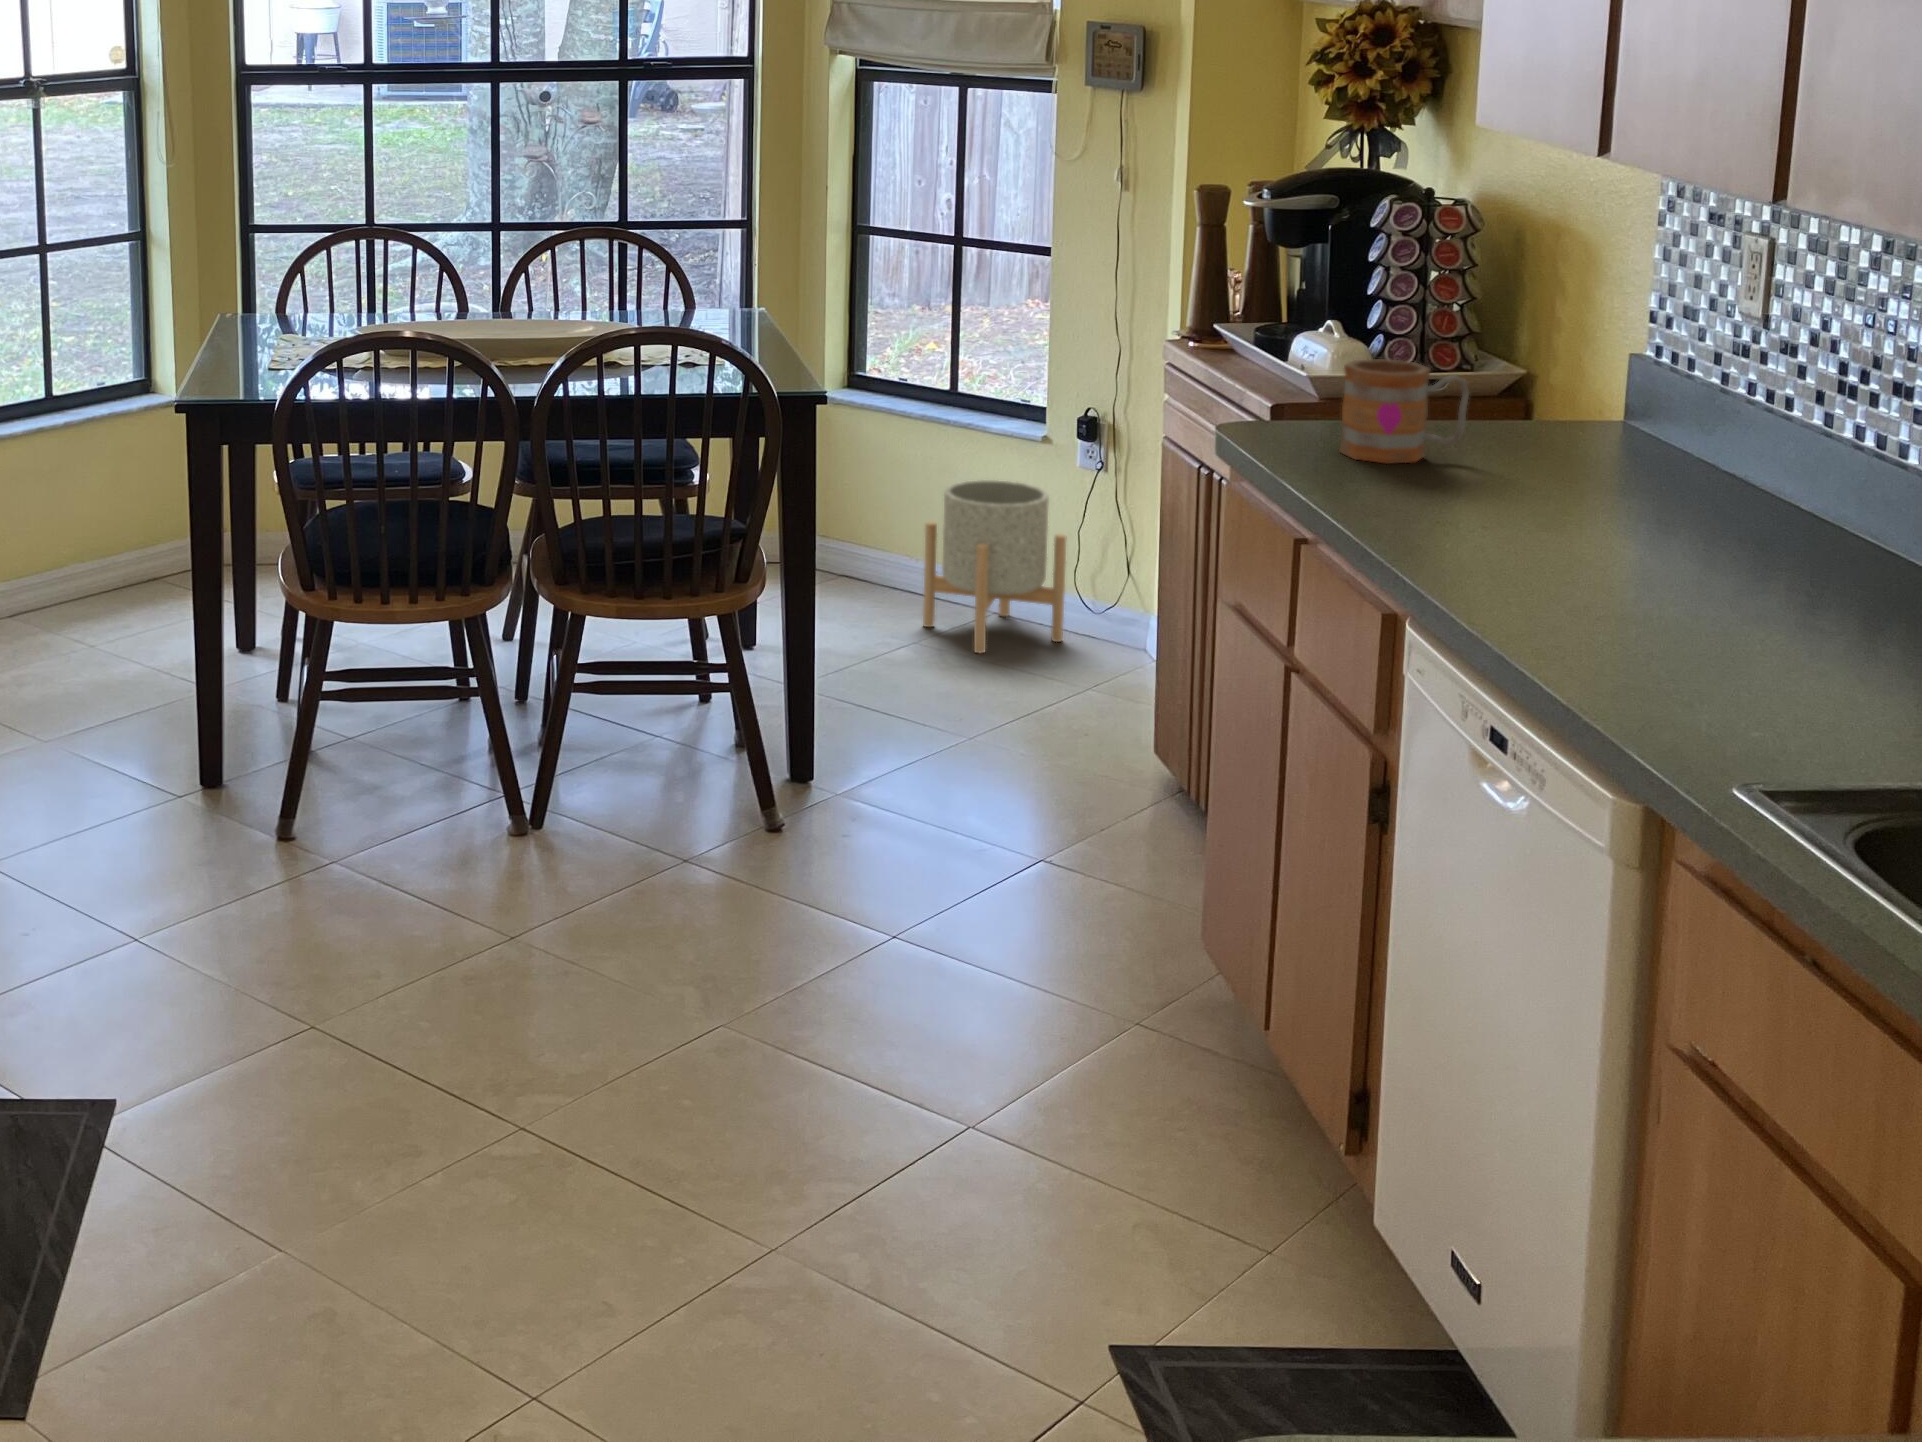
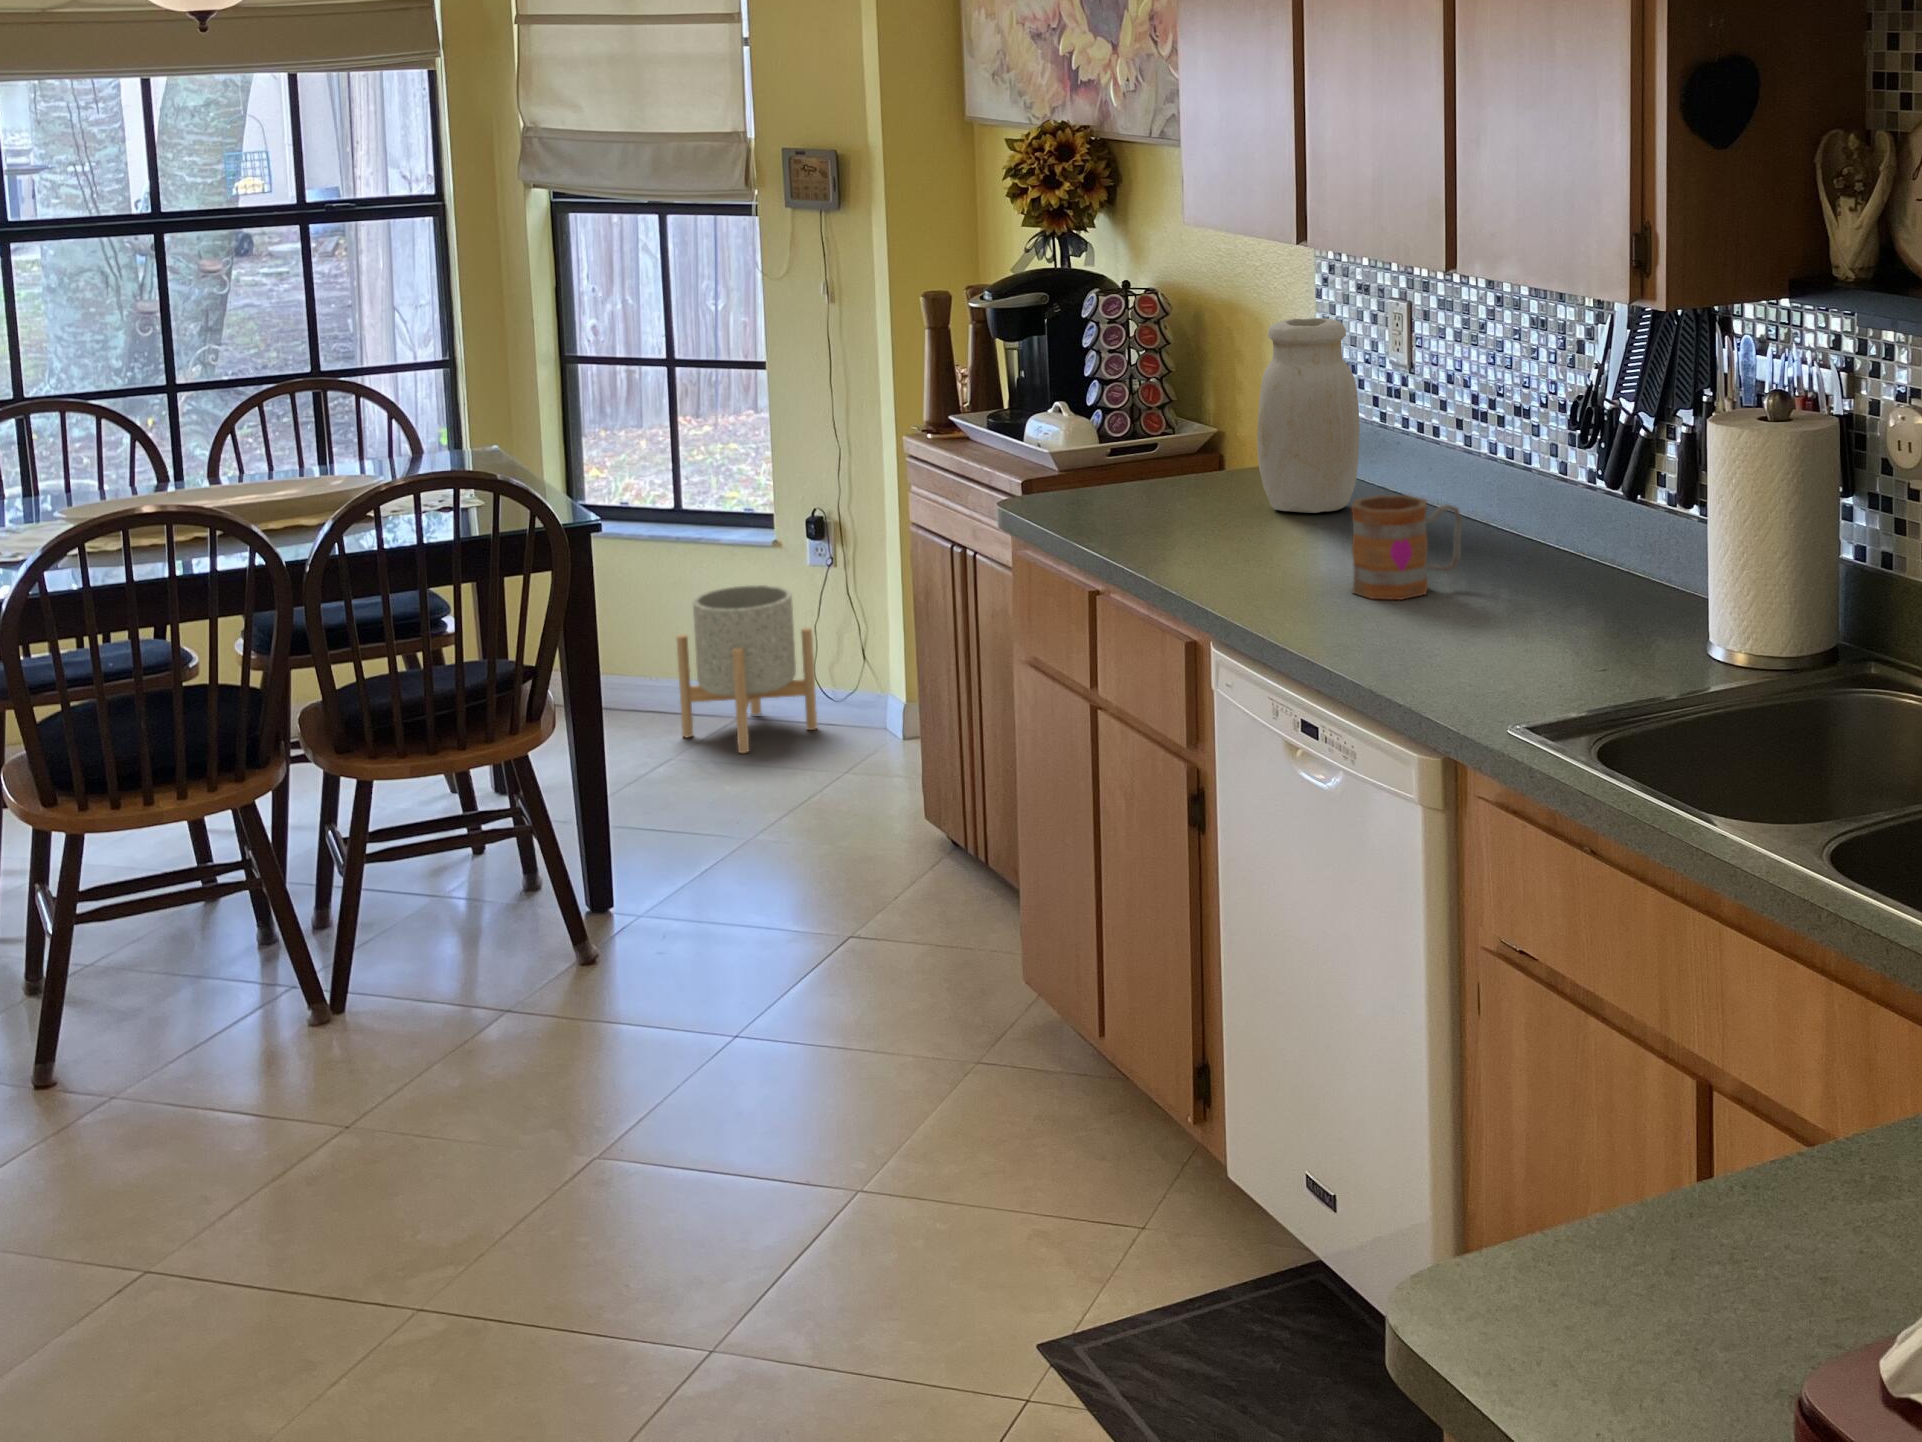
jar: none [1538,246,1680,485] -> present [1257,318,1360,513]
mug: present [1340,359,1469,464] -> present [1351,495,1462,600]

